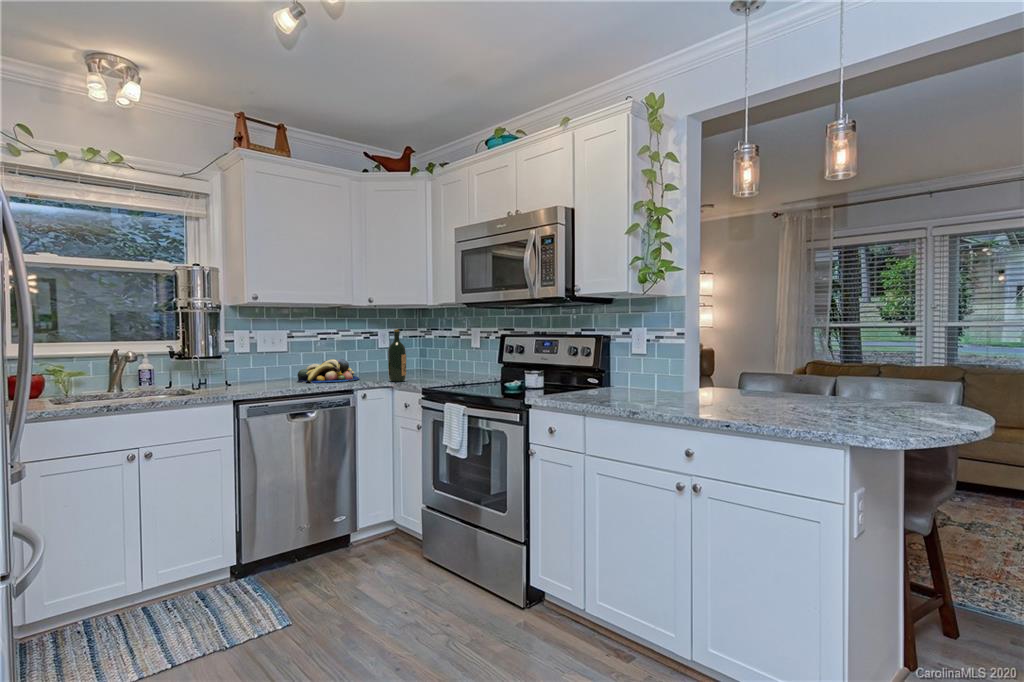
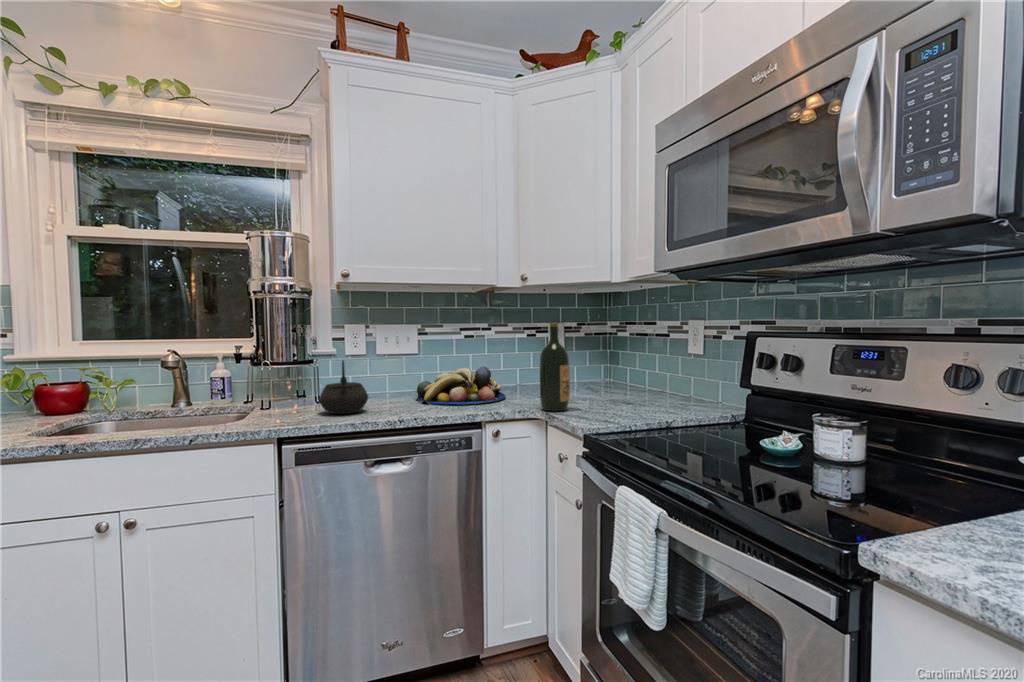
kettle: none [244,354,277,388] -> present [319,360,368,414]

